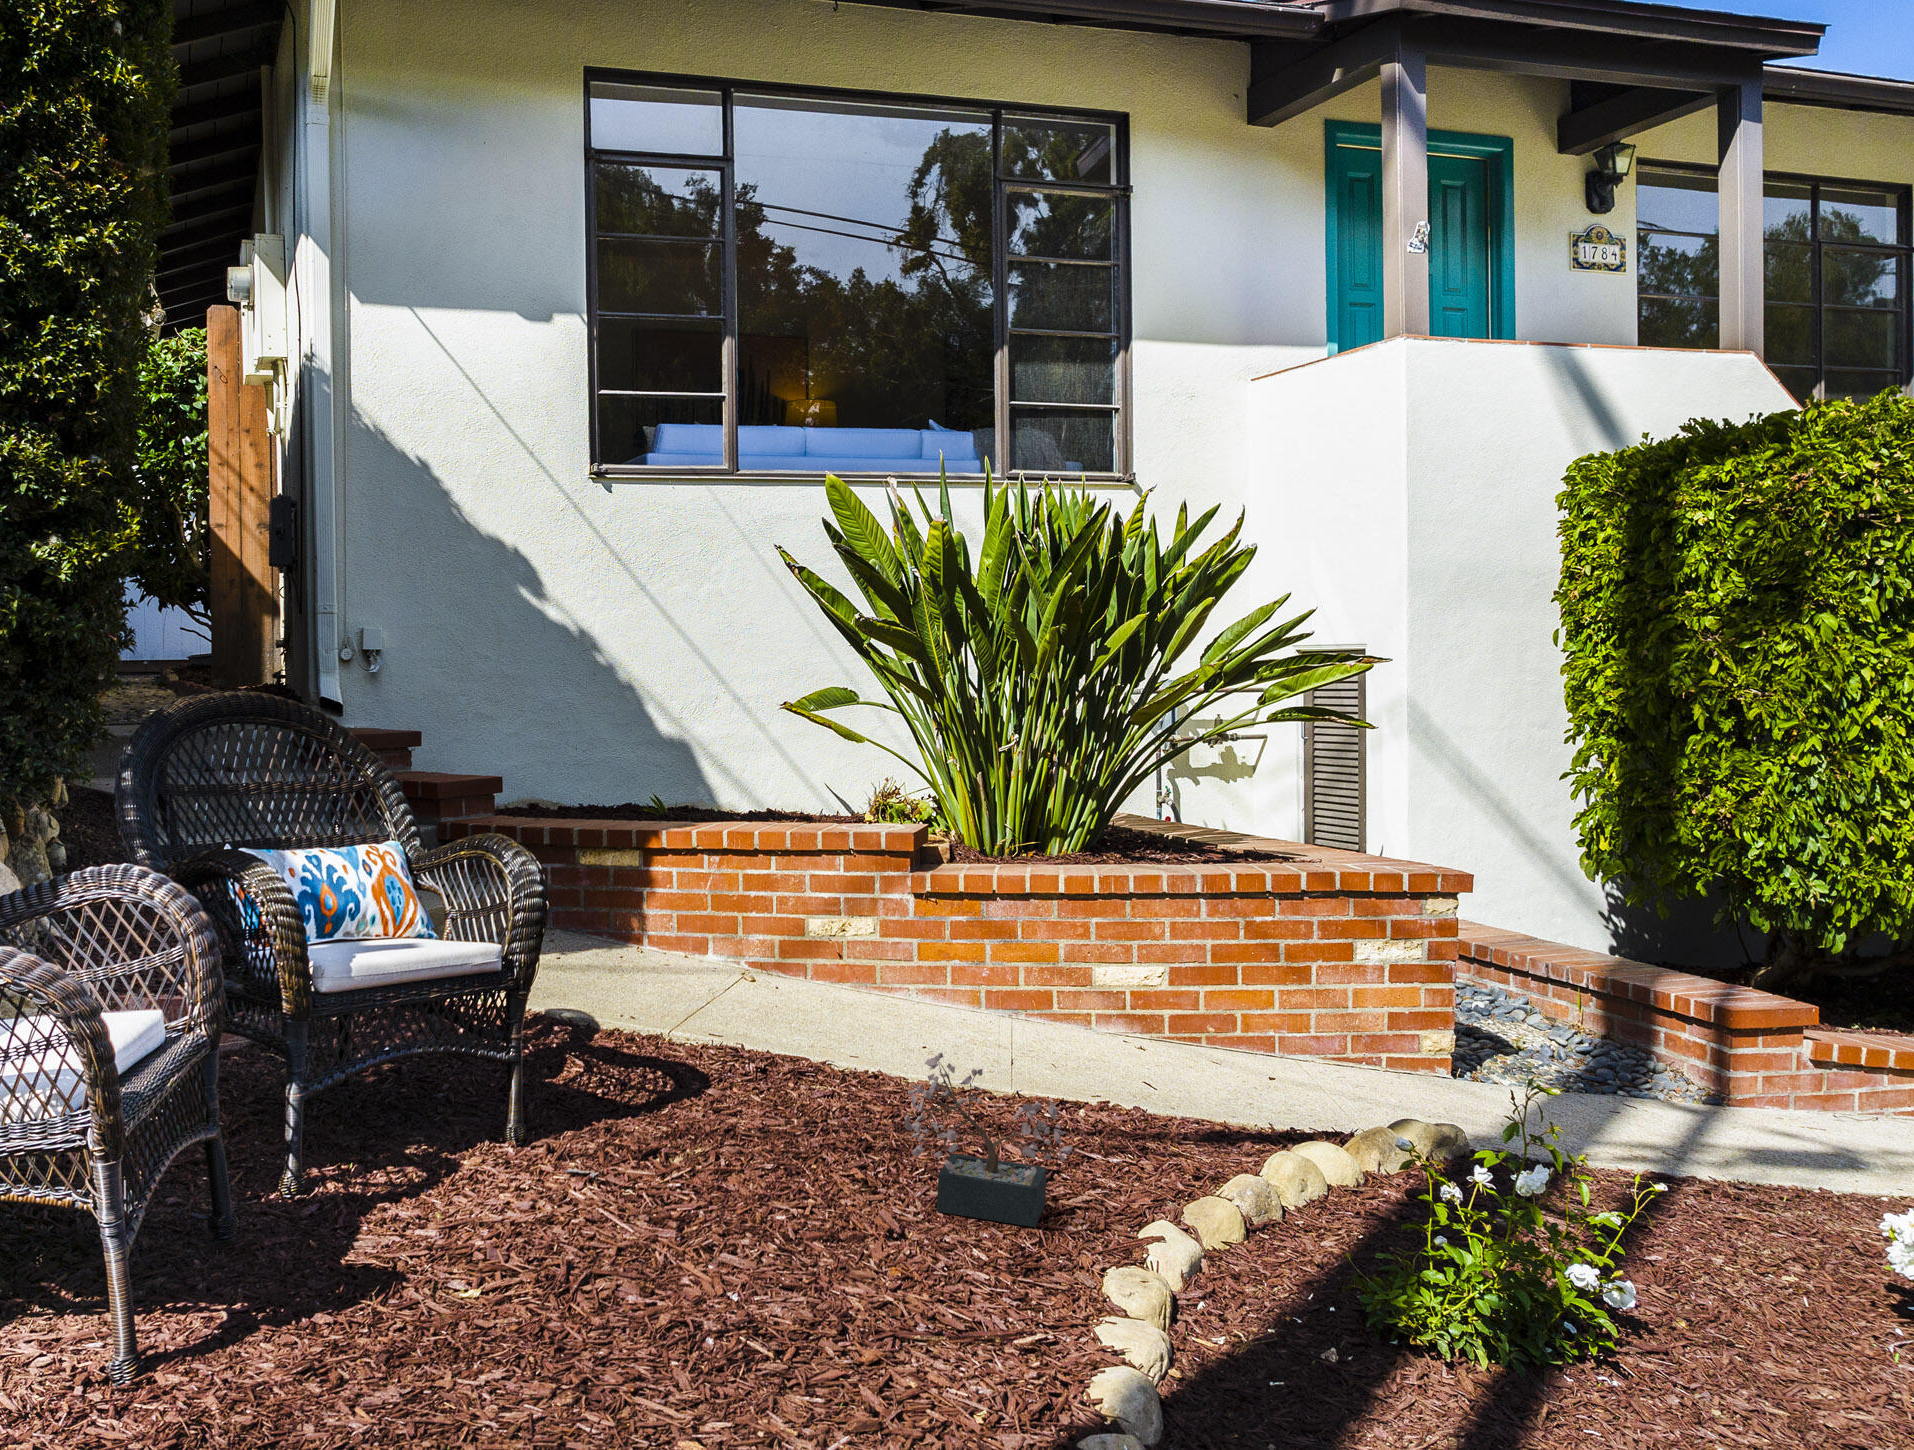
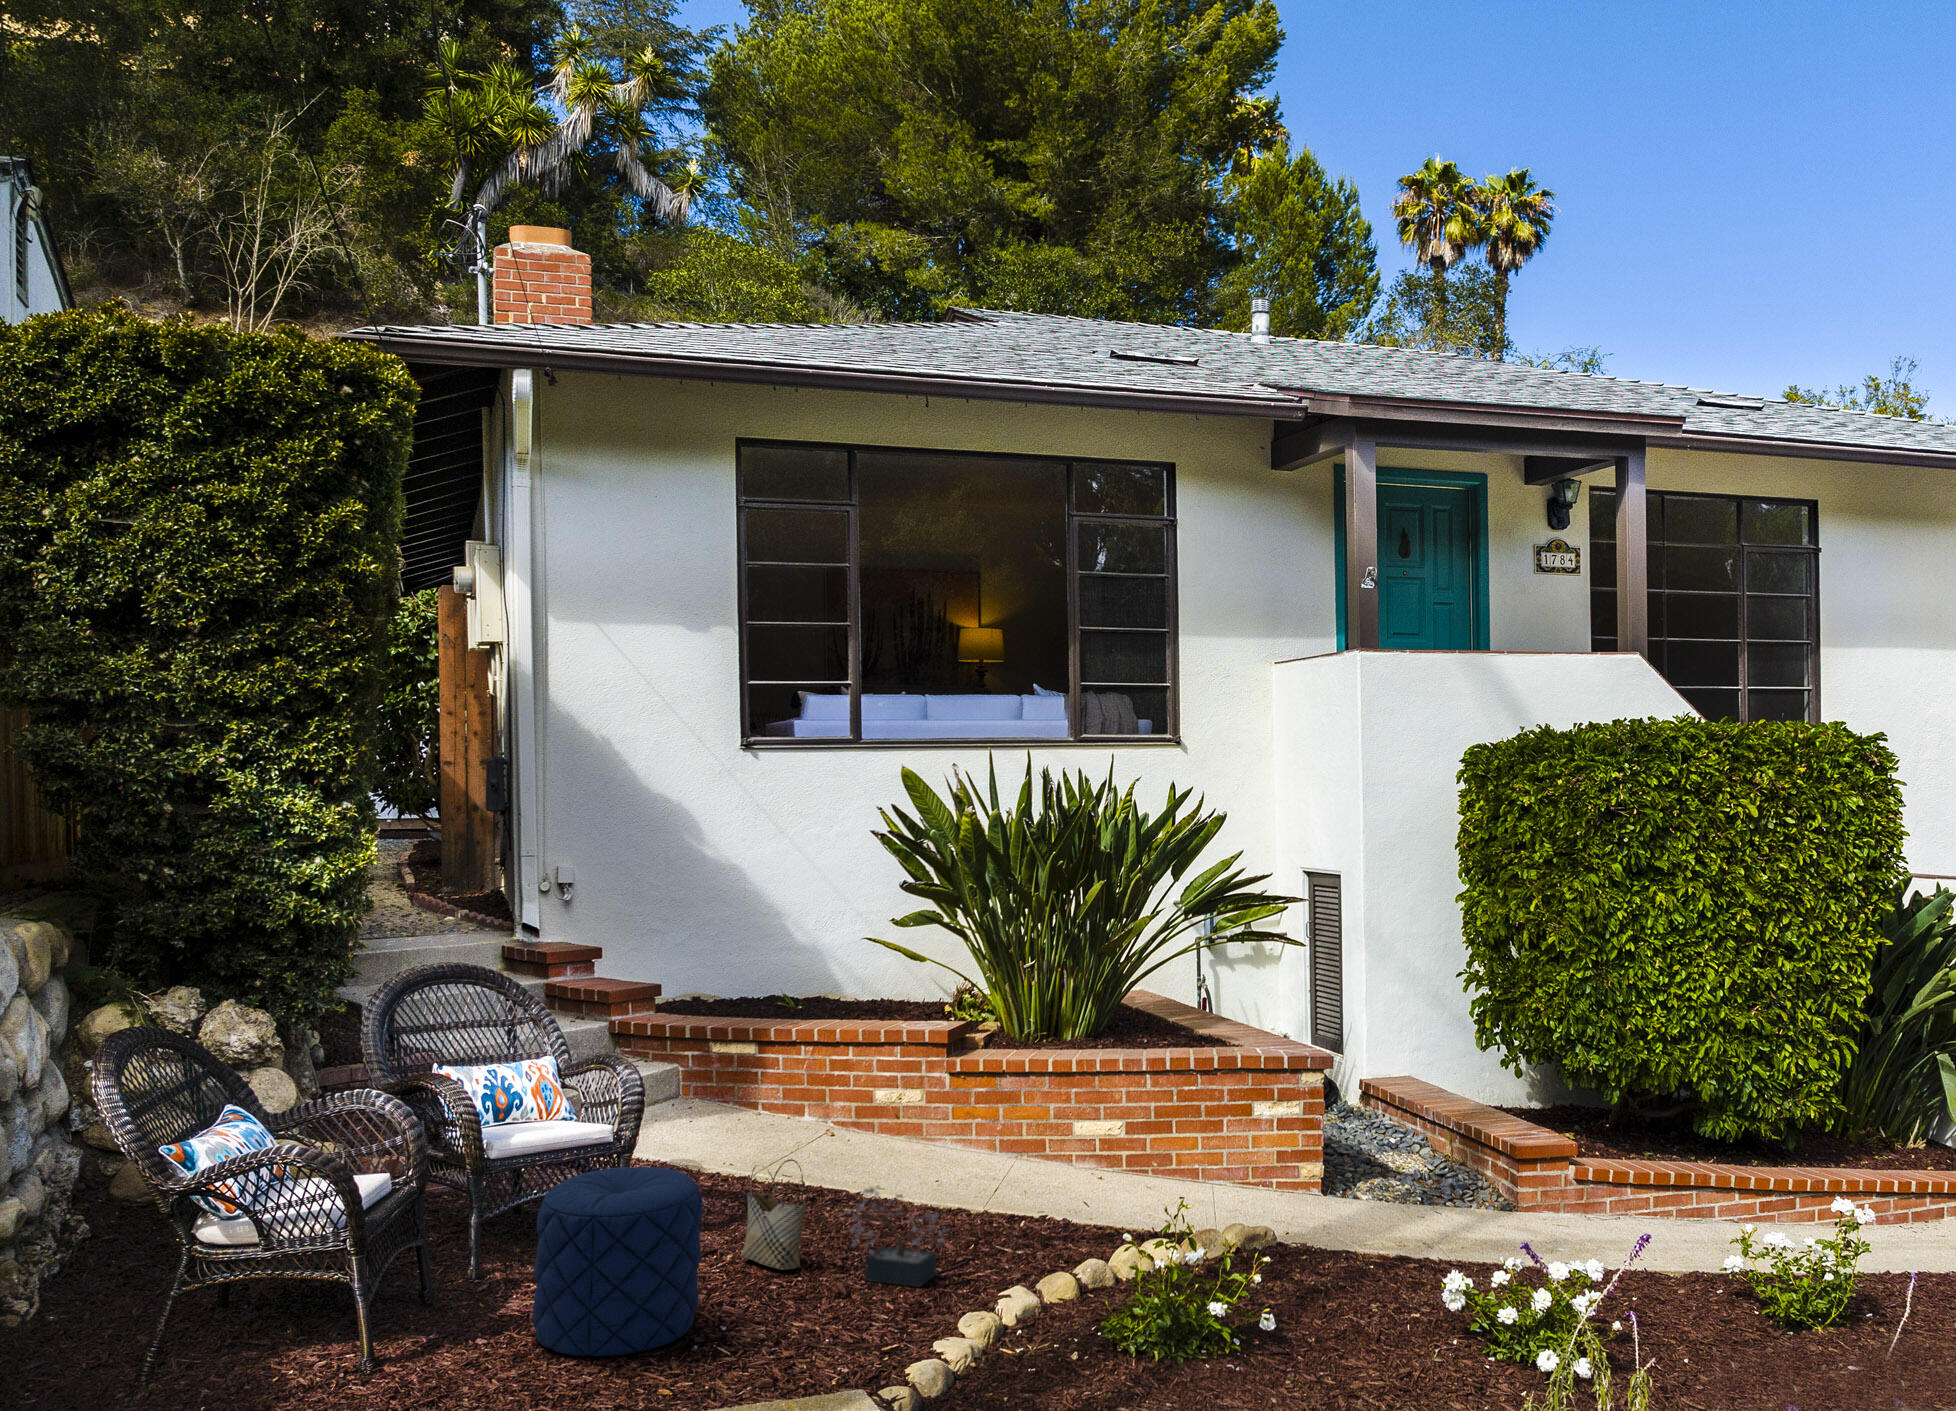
woven basket: none [716,1007,828,1186] -> present [741,1159,807,1270]
pouf: none [417,1012,709,1362] -> present [532,1167,703,1356]

